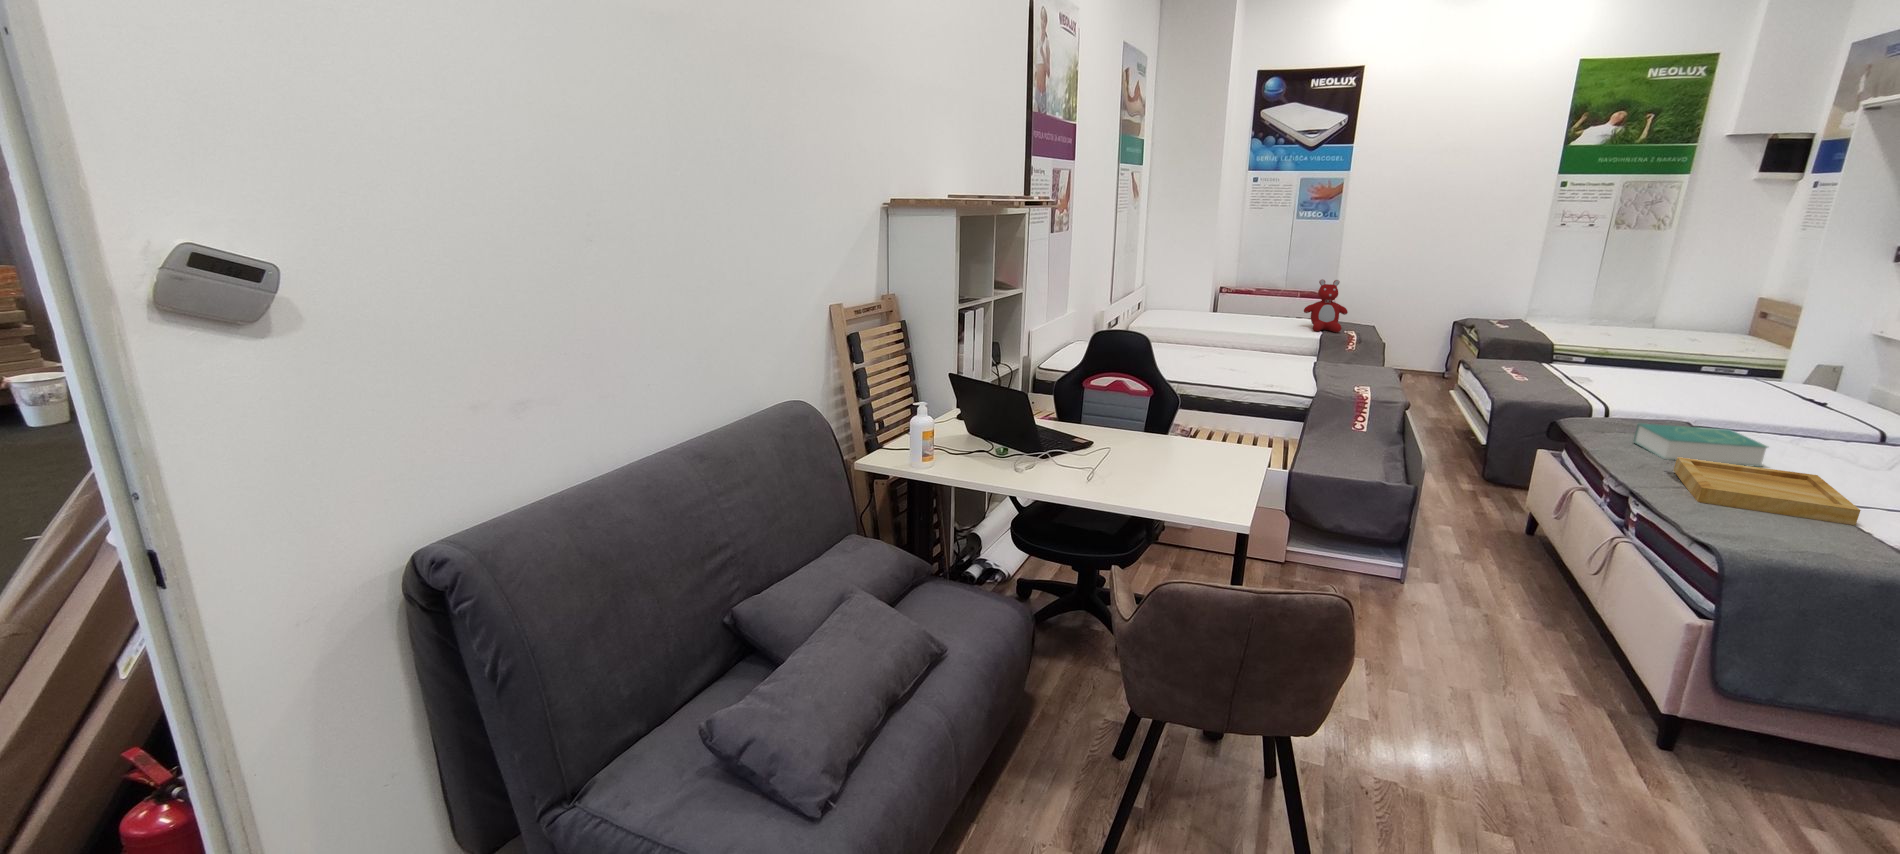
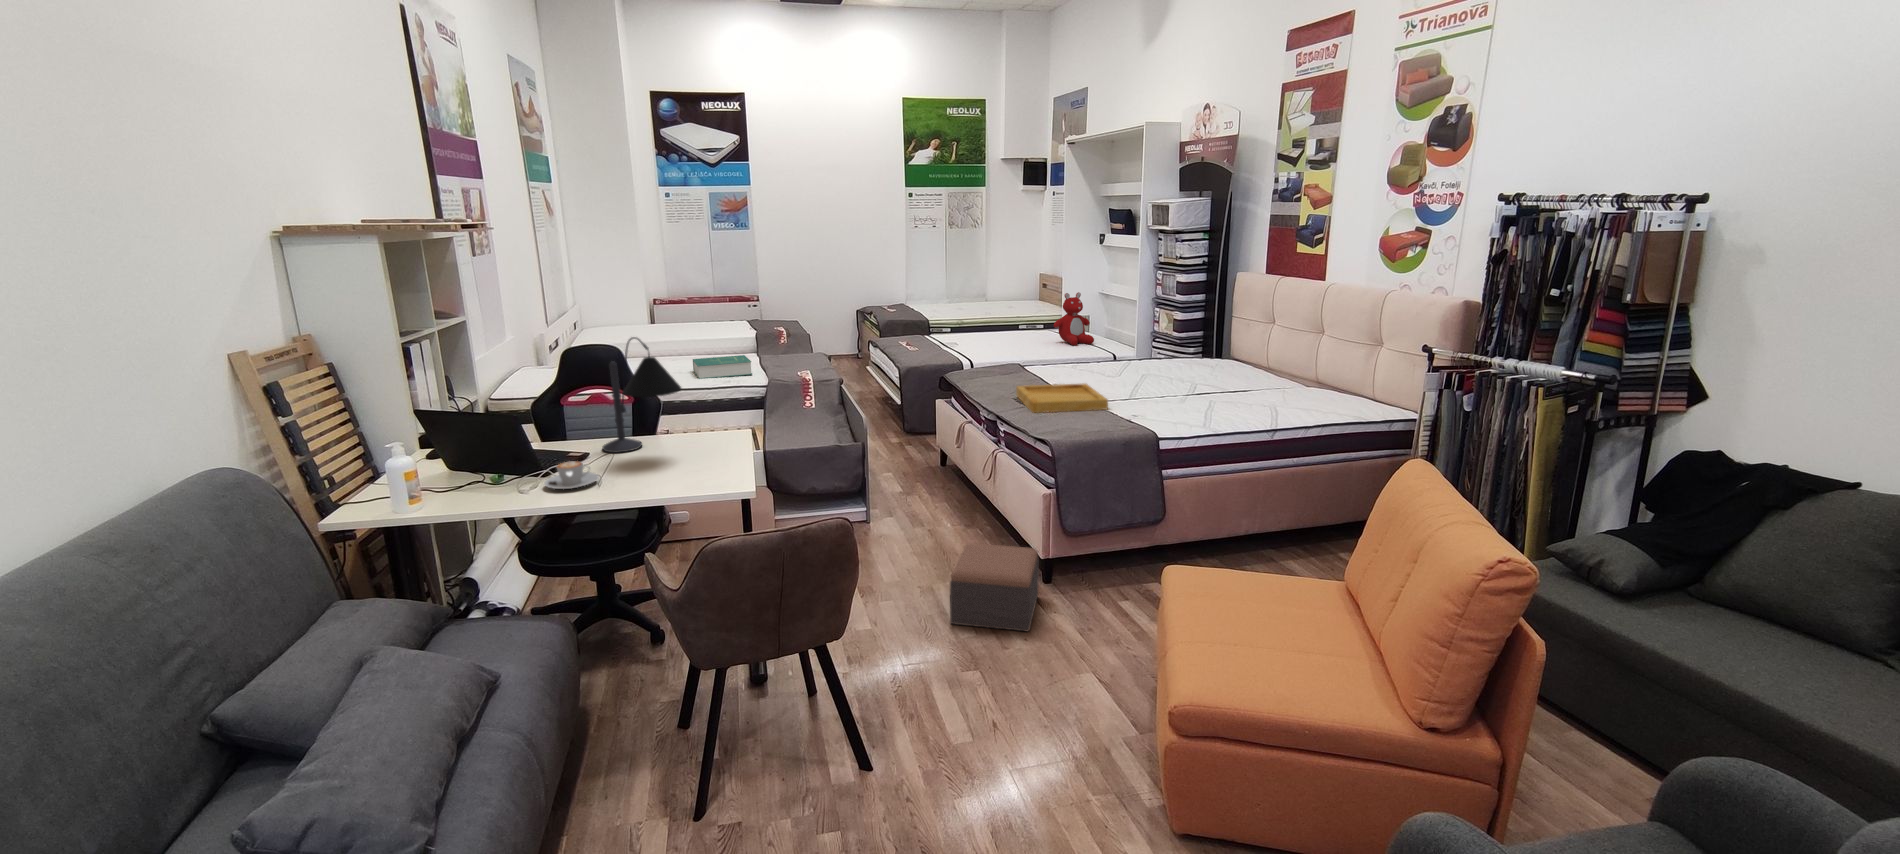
teddy bear: present [1304,279,1348,332] -> present [1054,292,1094,345]
desk lamp: none [1108,329,1196,445] -> present [603,337,681,453]
book: present [1634,423,1768,467] -> present [693,355,752,379]
coffee cup: none [1041,446,1092,474] -> present [544,461,598,489]
footstool: none [1483,657,1657,812] -> present [950,543,1039,631]

